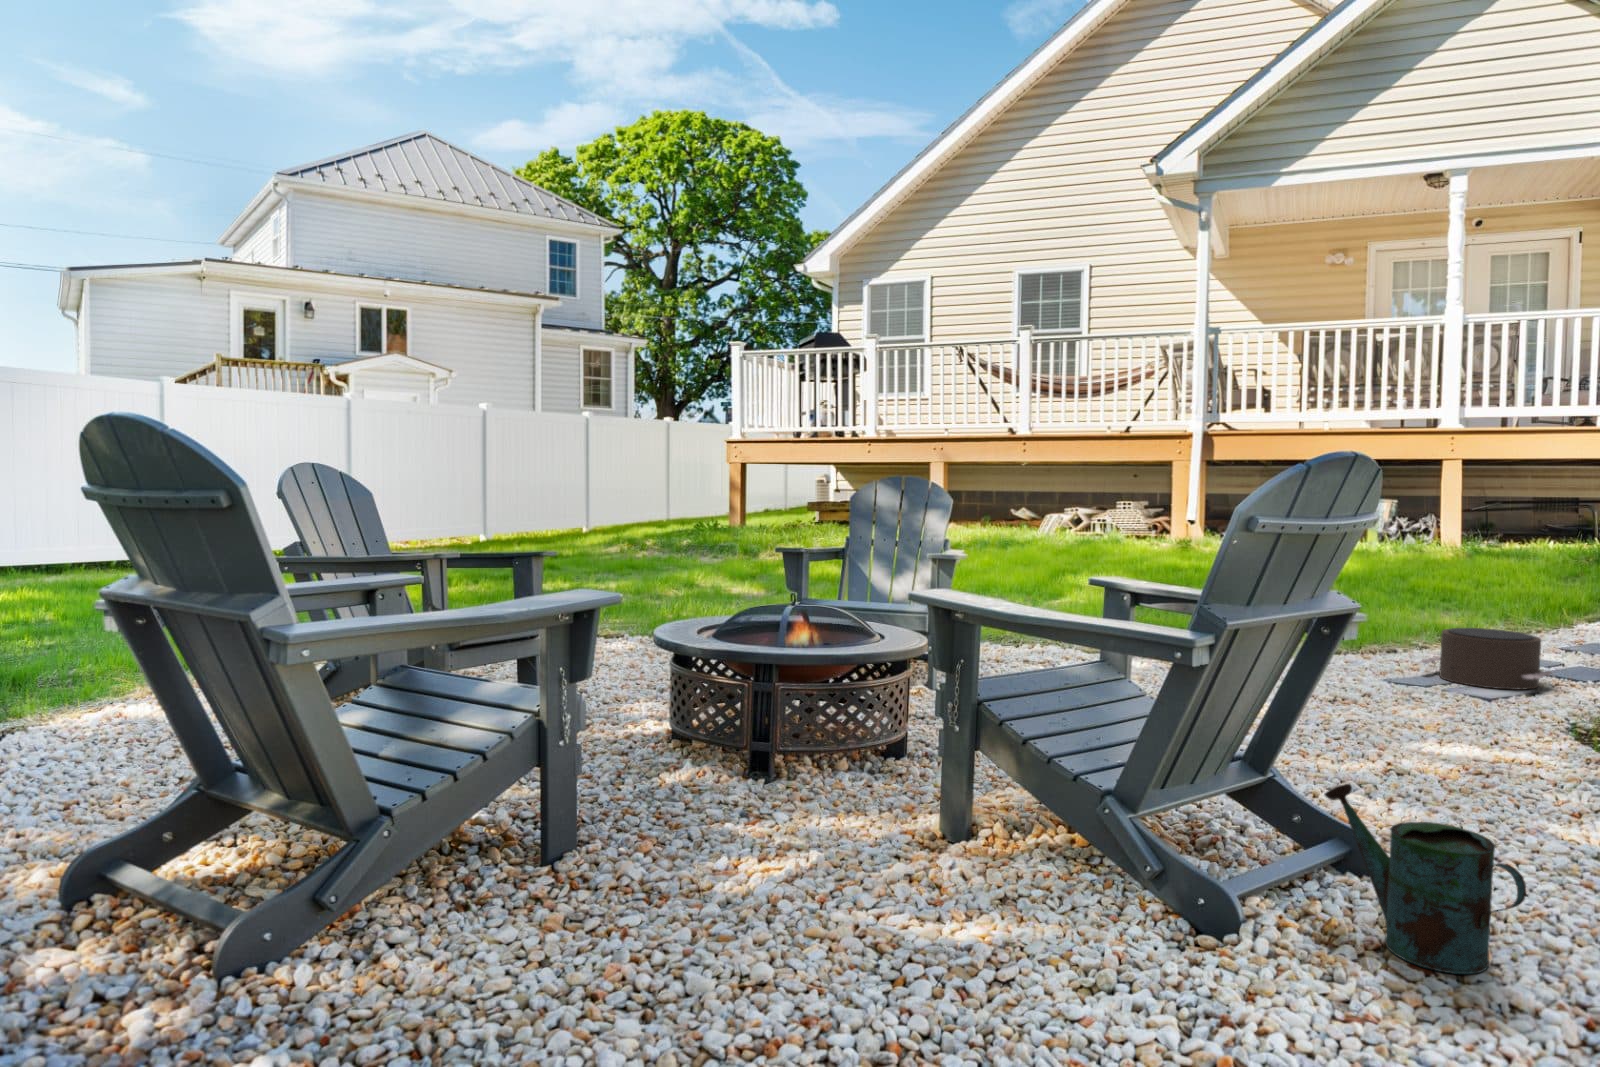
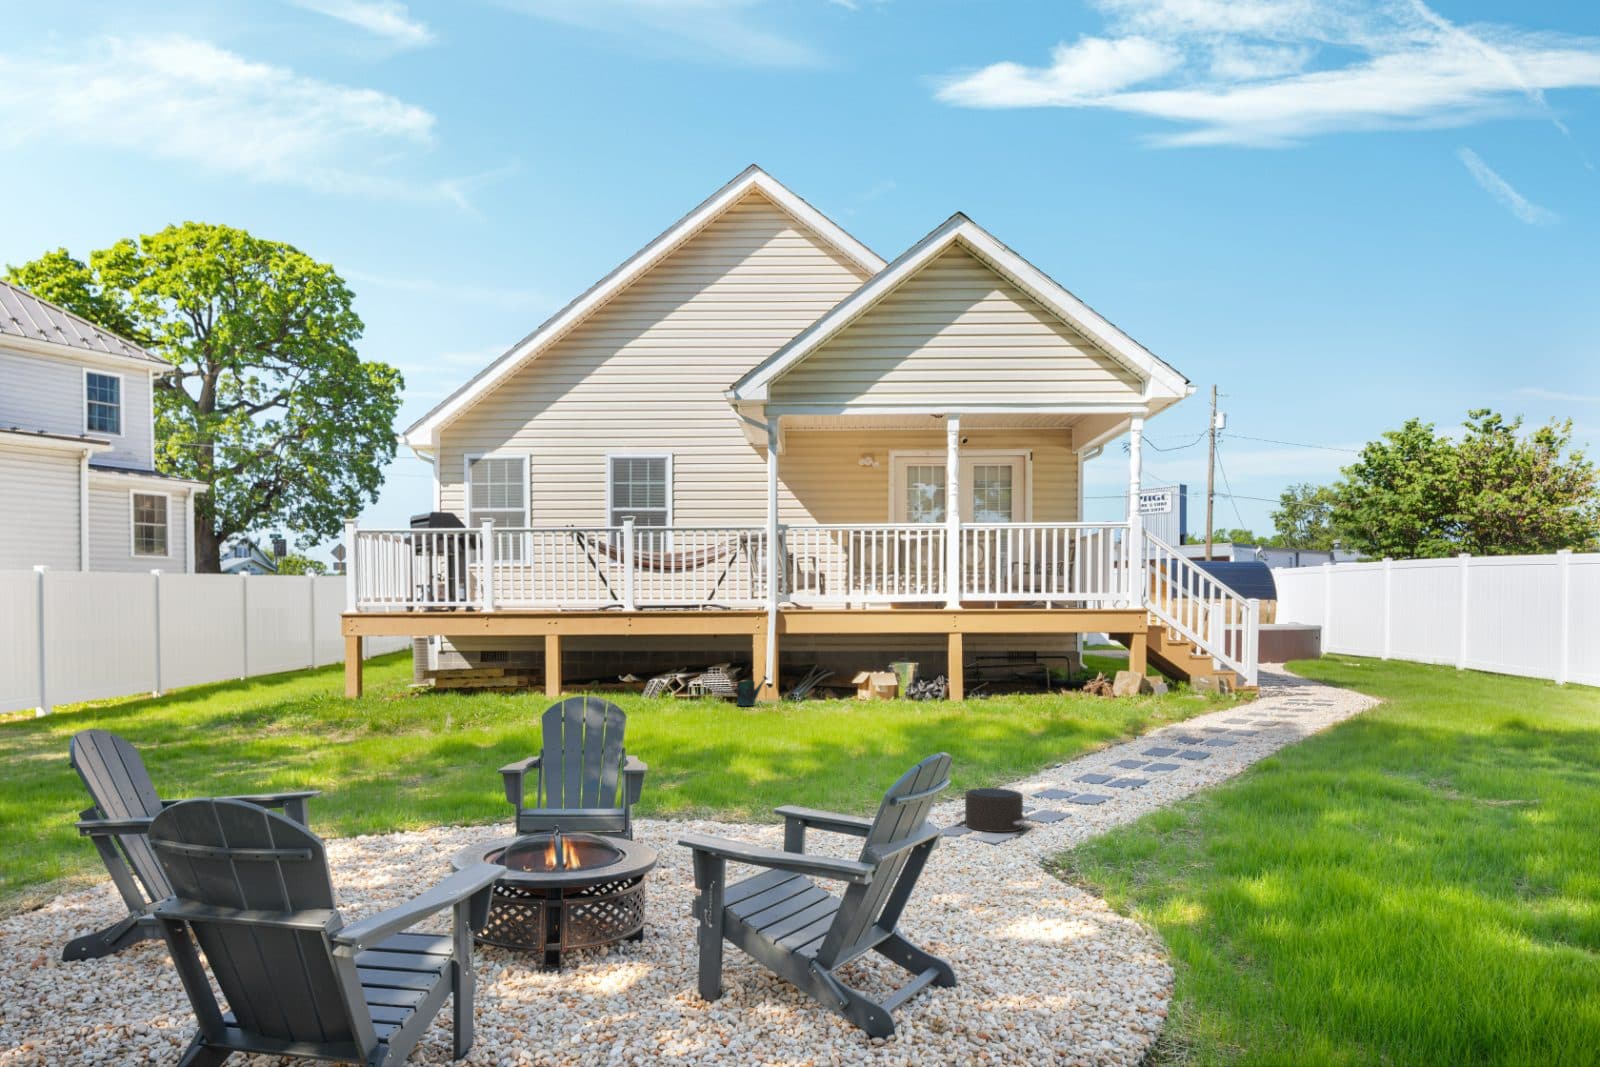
watering can: present [1325,784,1526,974] -> present [734,676,768,706]

